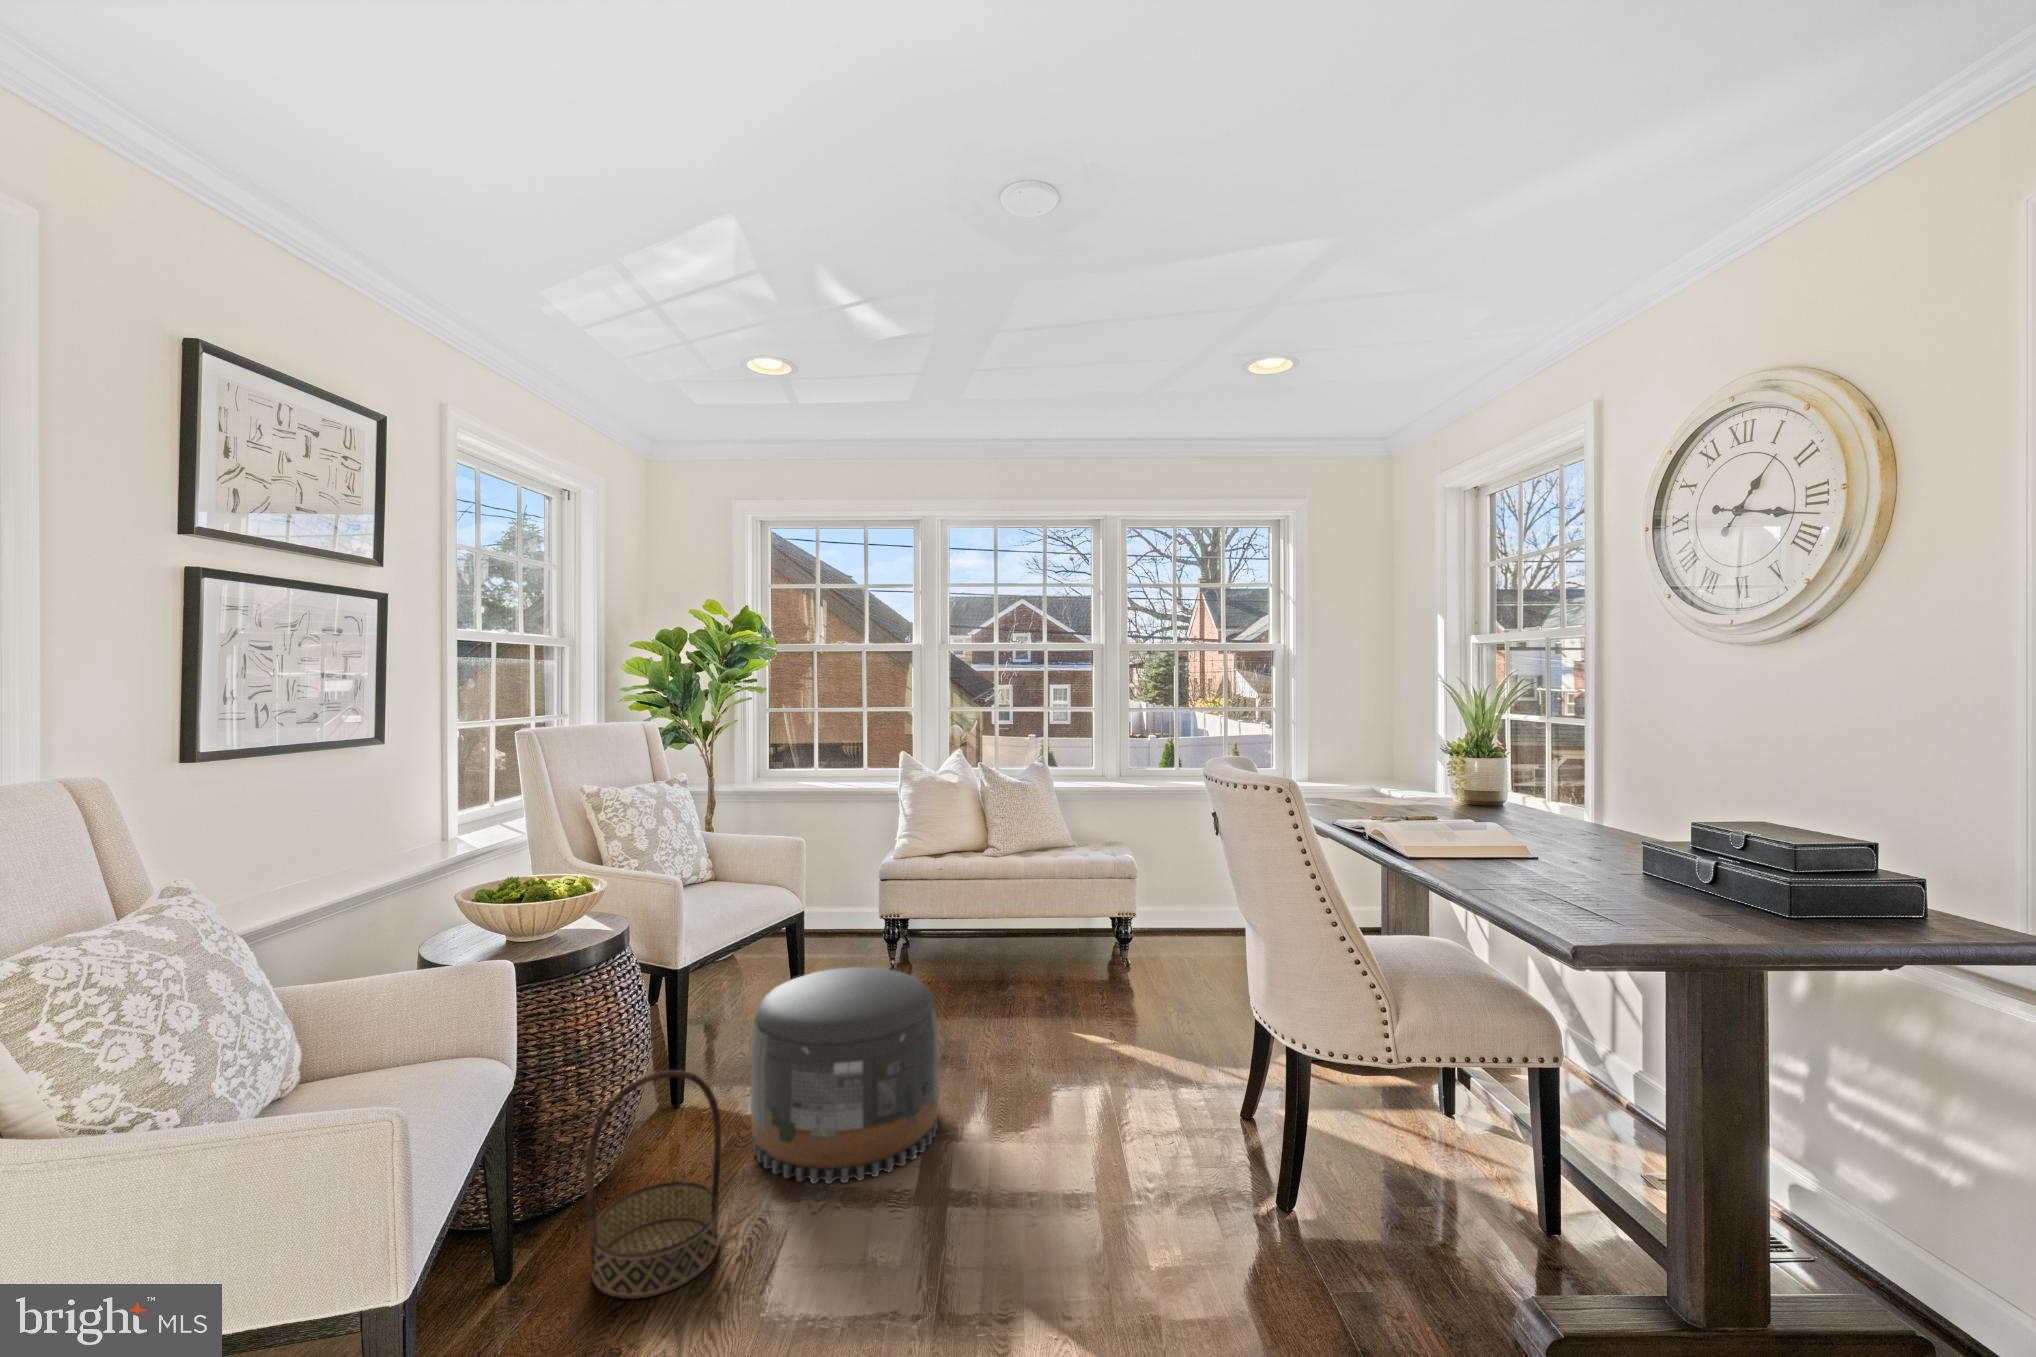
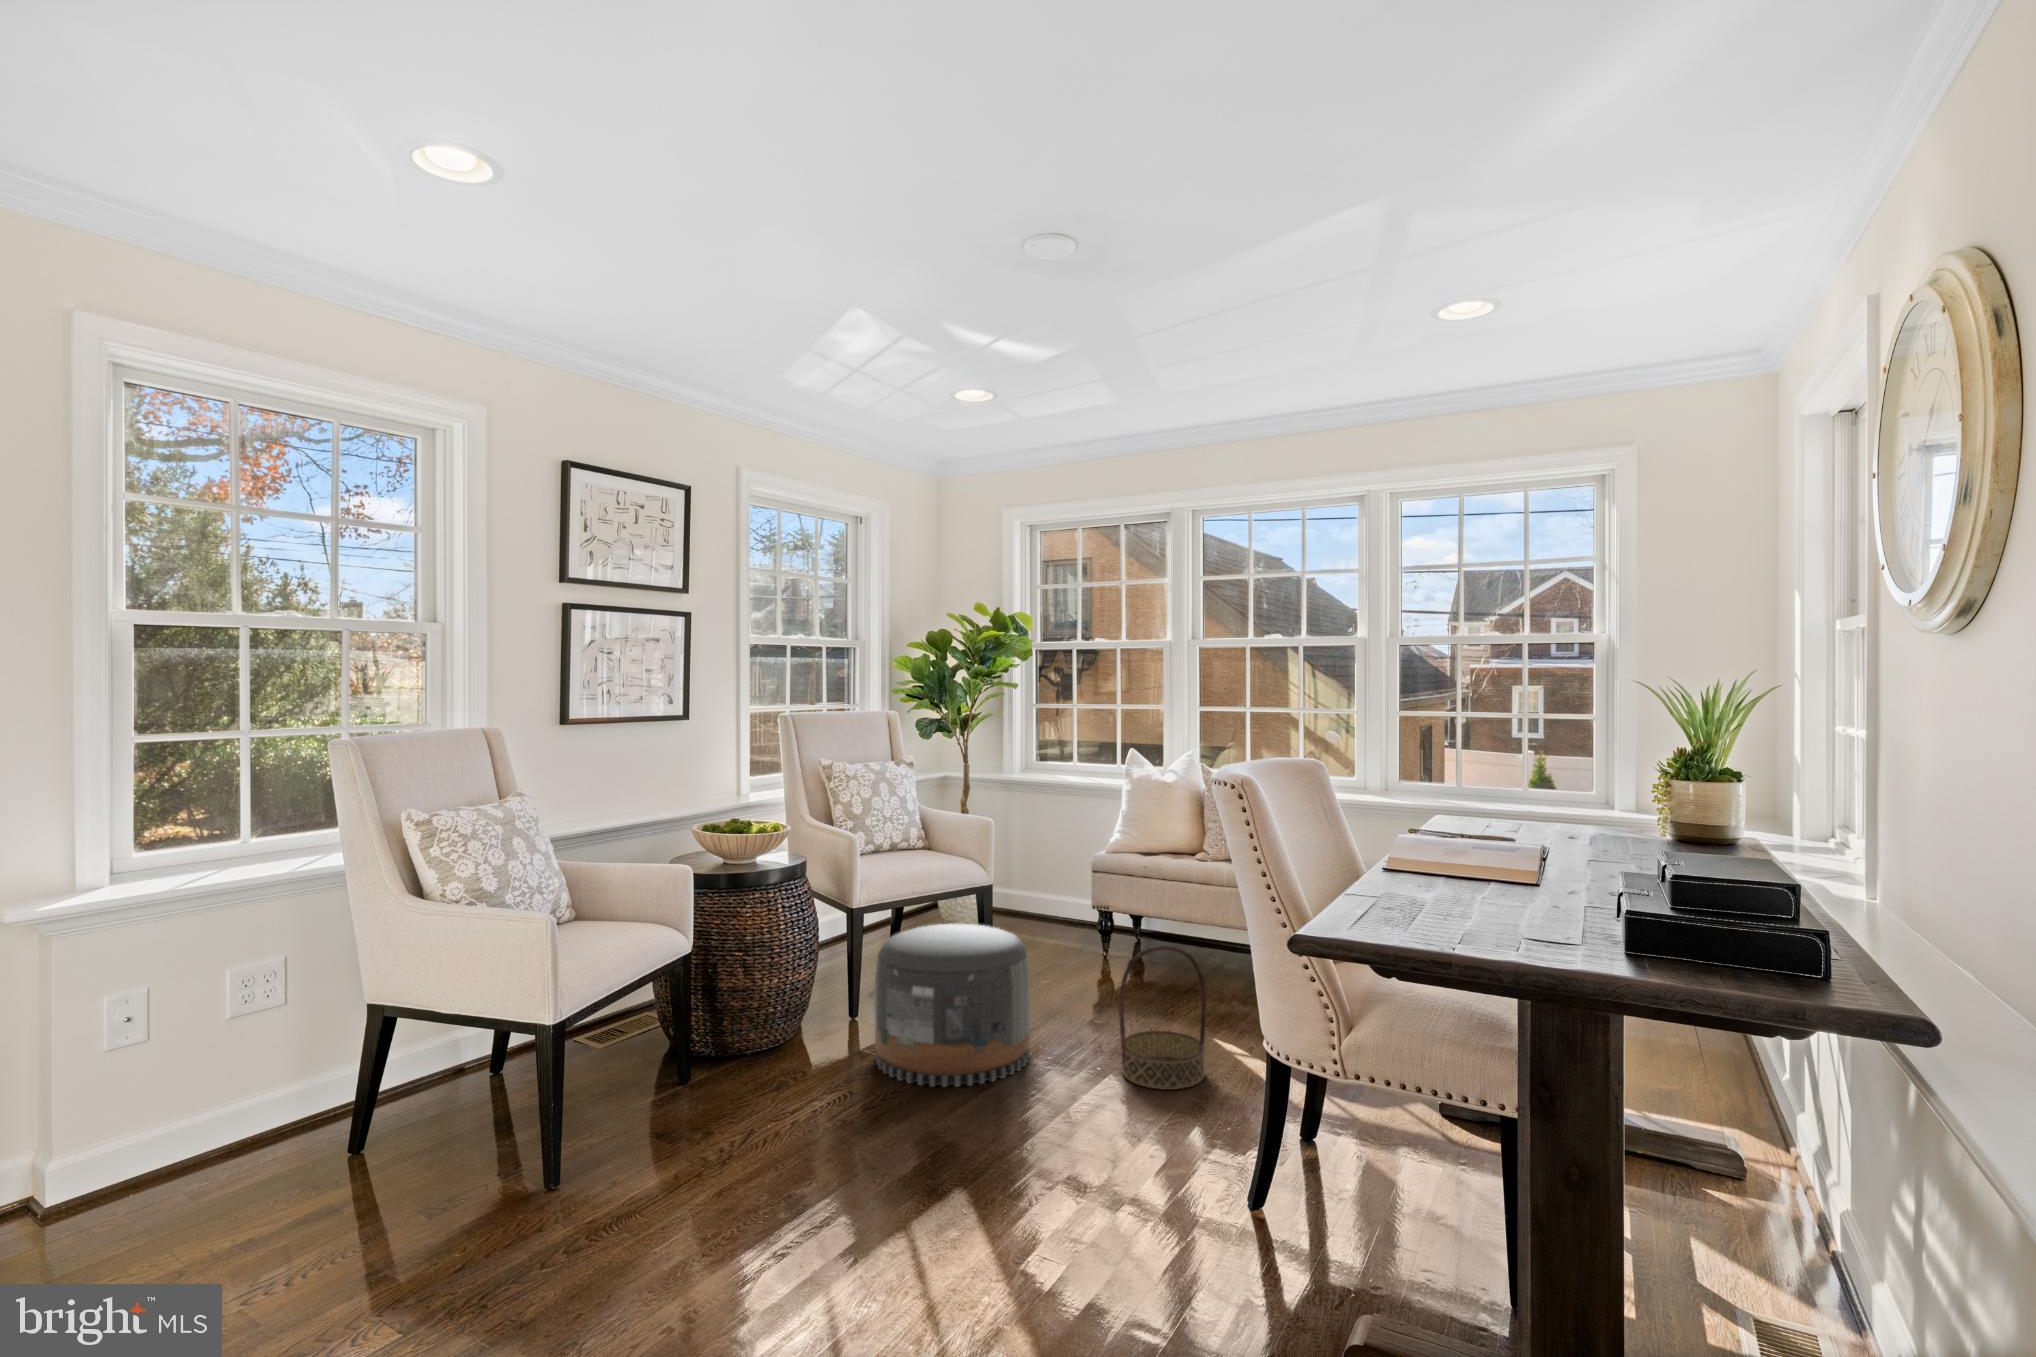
basket: present [586,1070,721,1299] -> present [1119,945,1206,1090]

